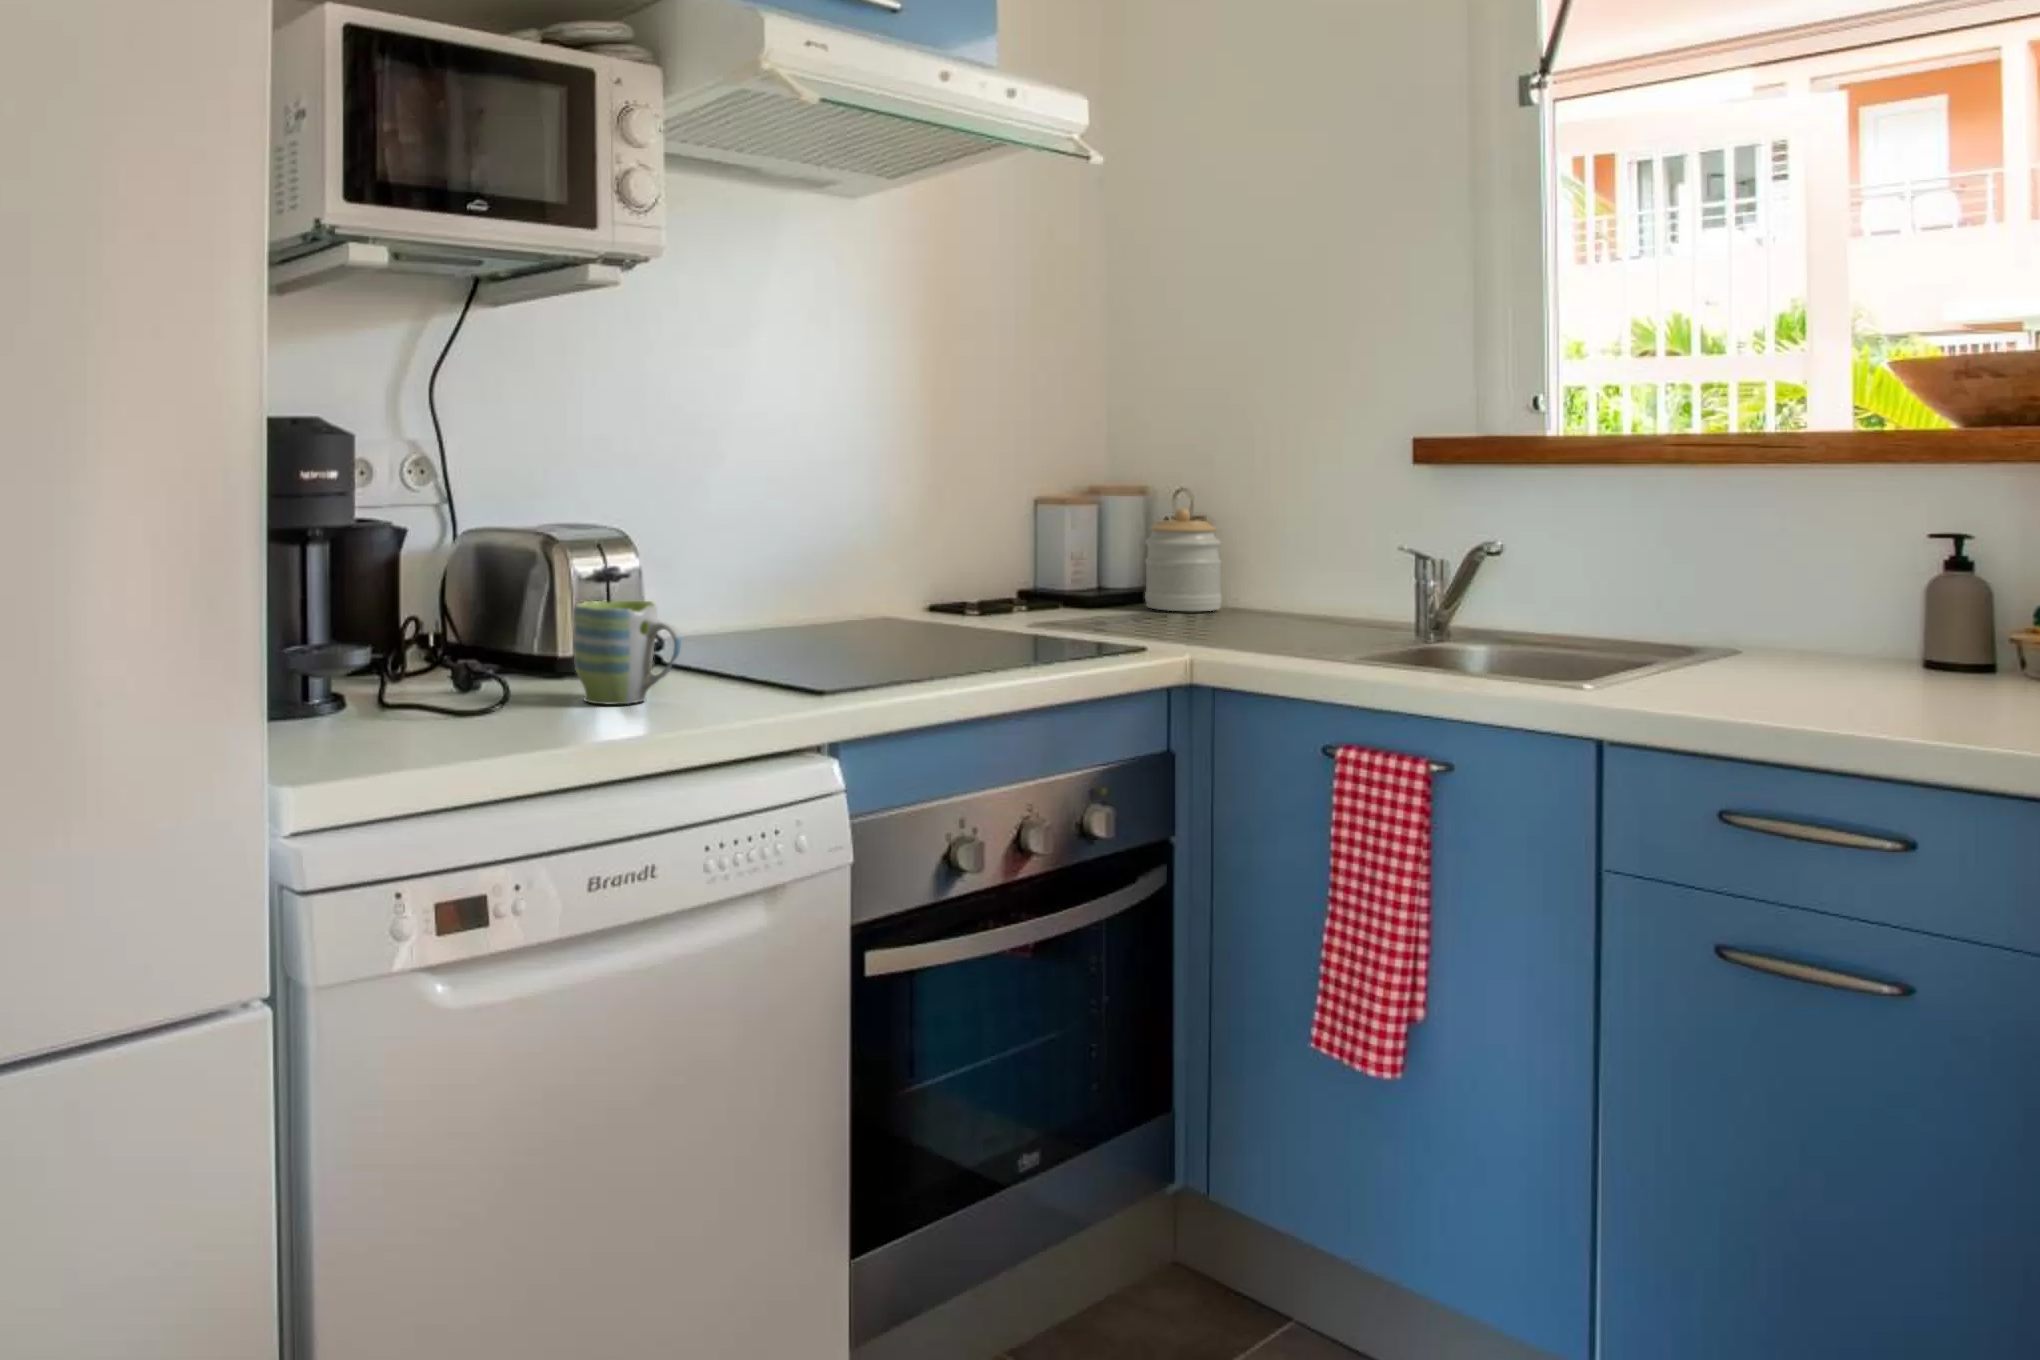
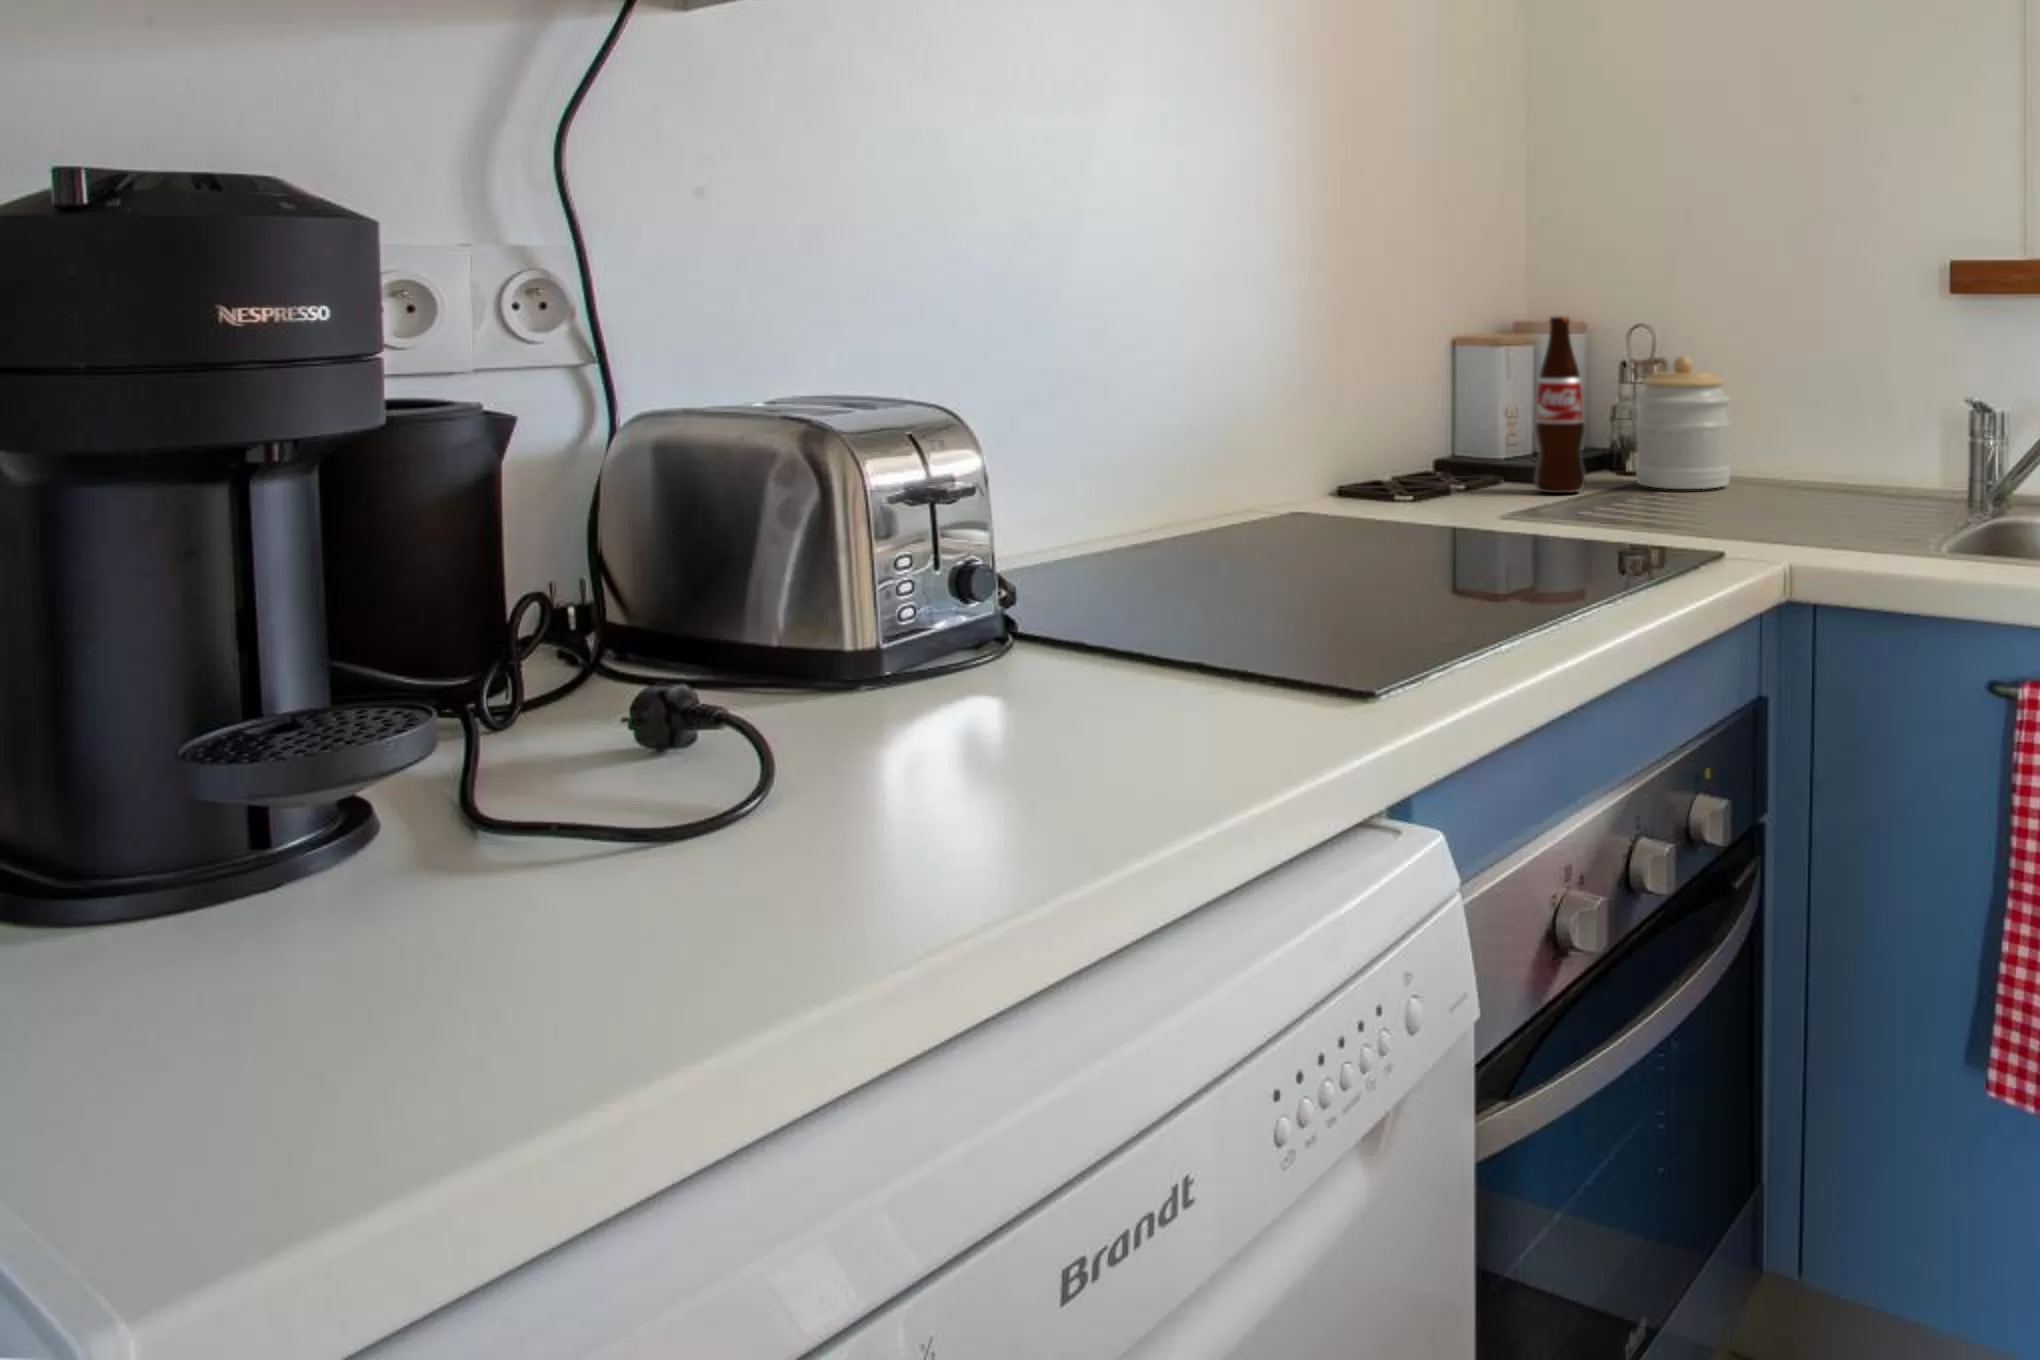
bottle: none [1059,477,1098,610] -> present [1535,317,1585,493]
mug: present [573,601,681,704] -> none [922,557,1152,778]

